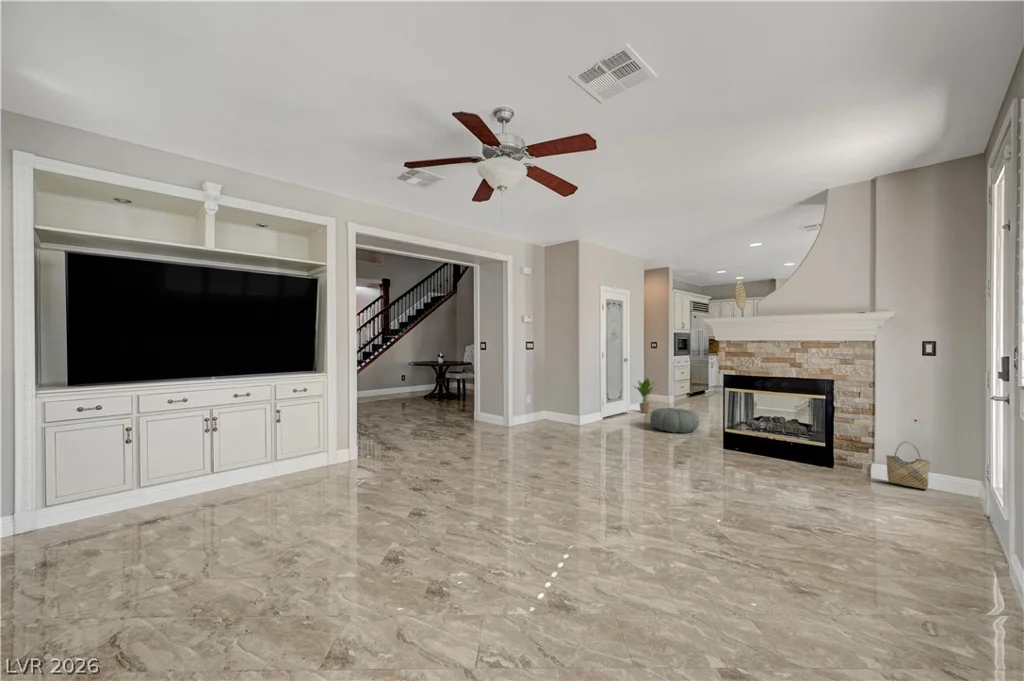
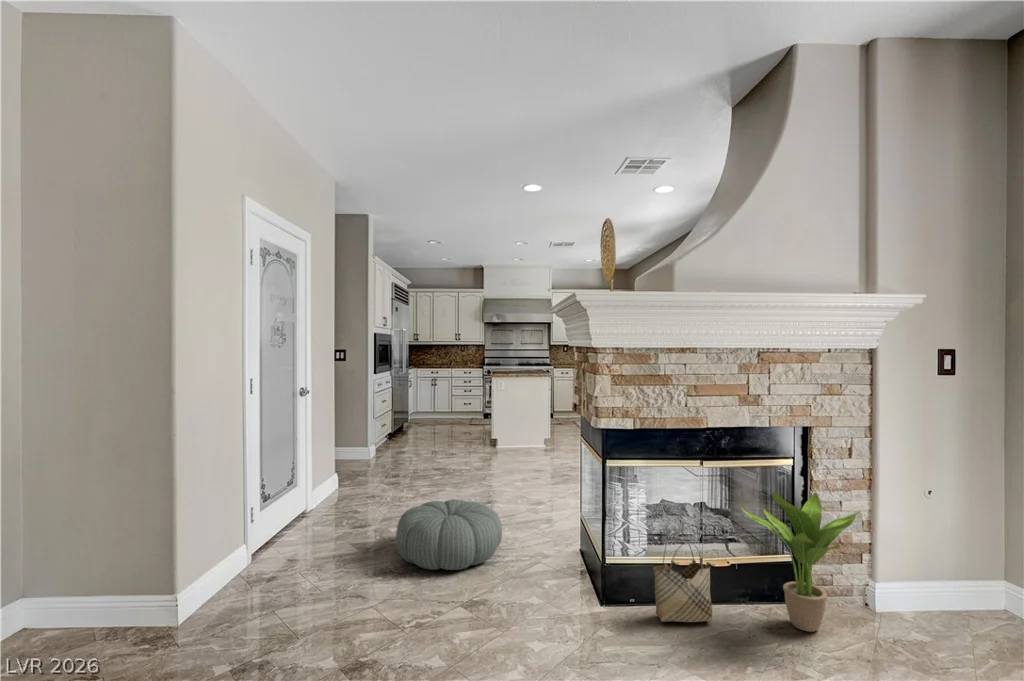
potted plant: present [634,378,654,413] -> present [742,492,859,632]
woven basket: present [886,446,930,489] -> present [654,533,712,622]

